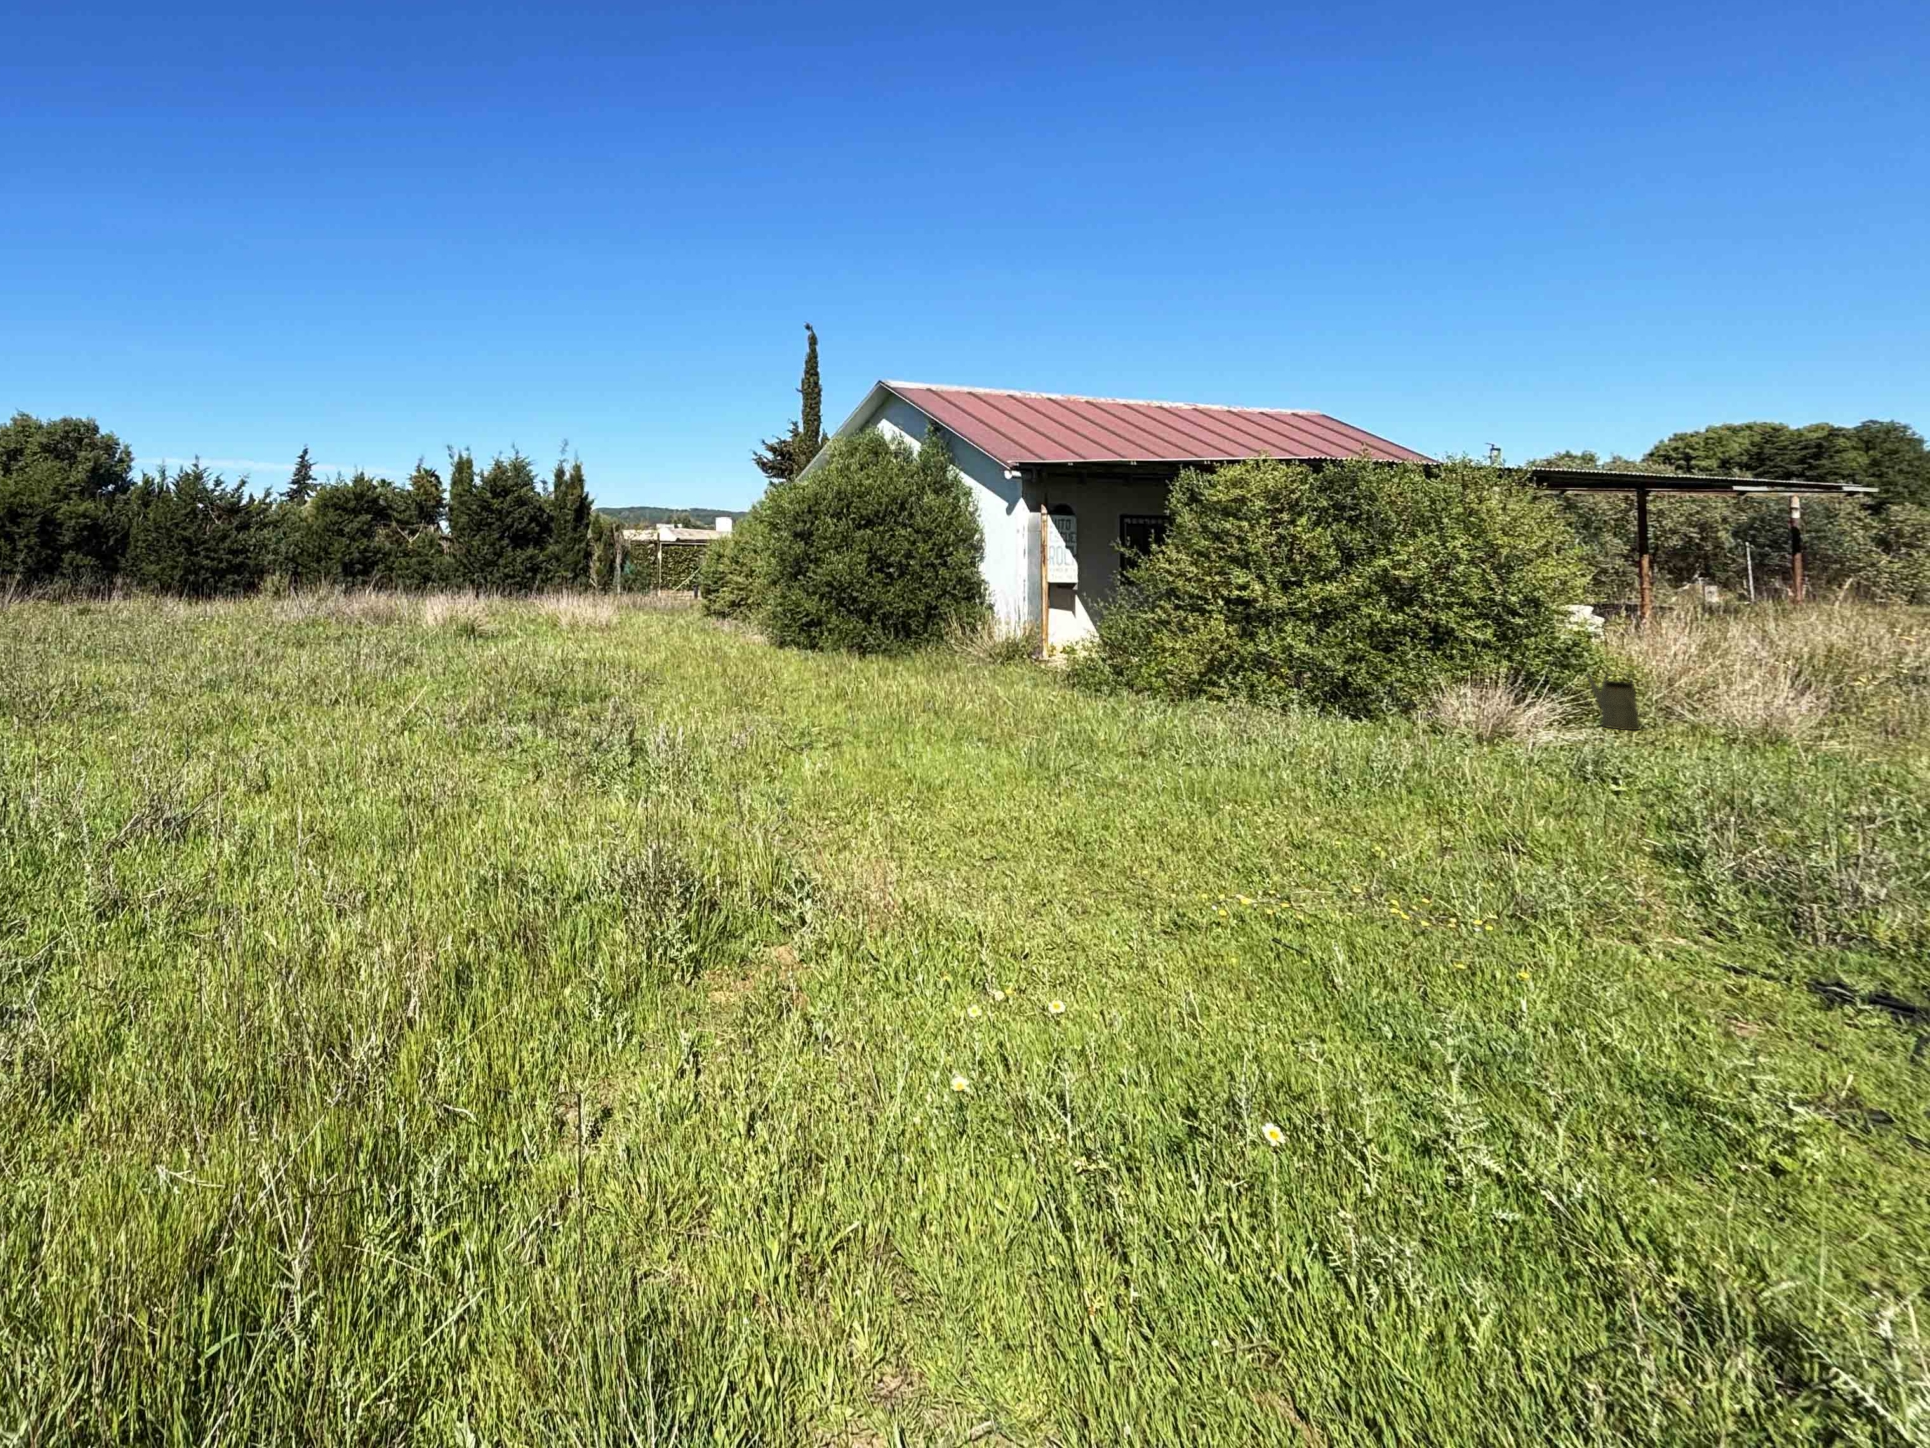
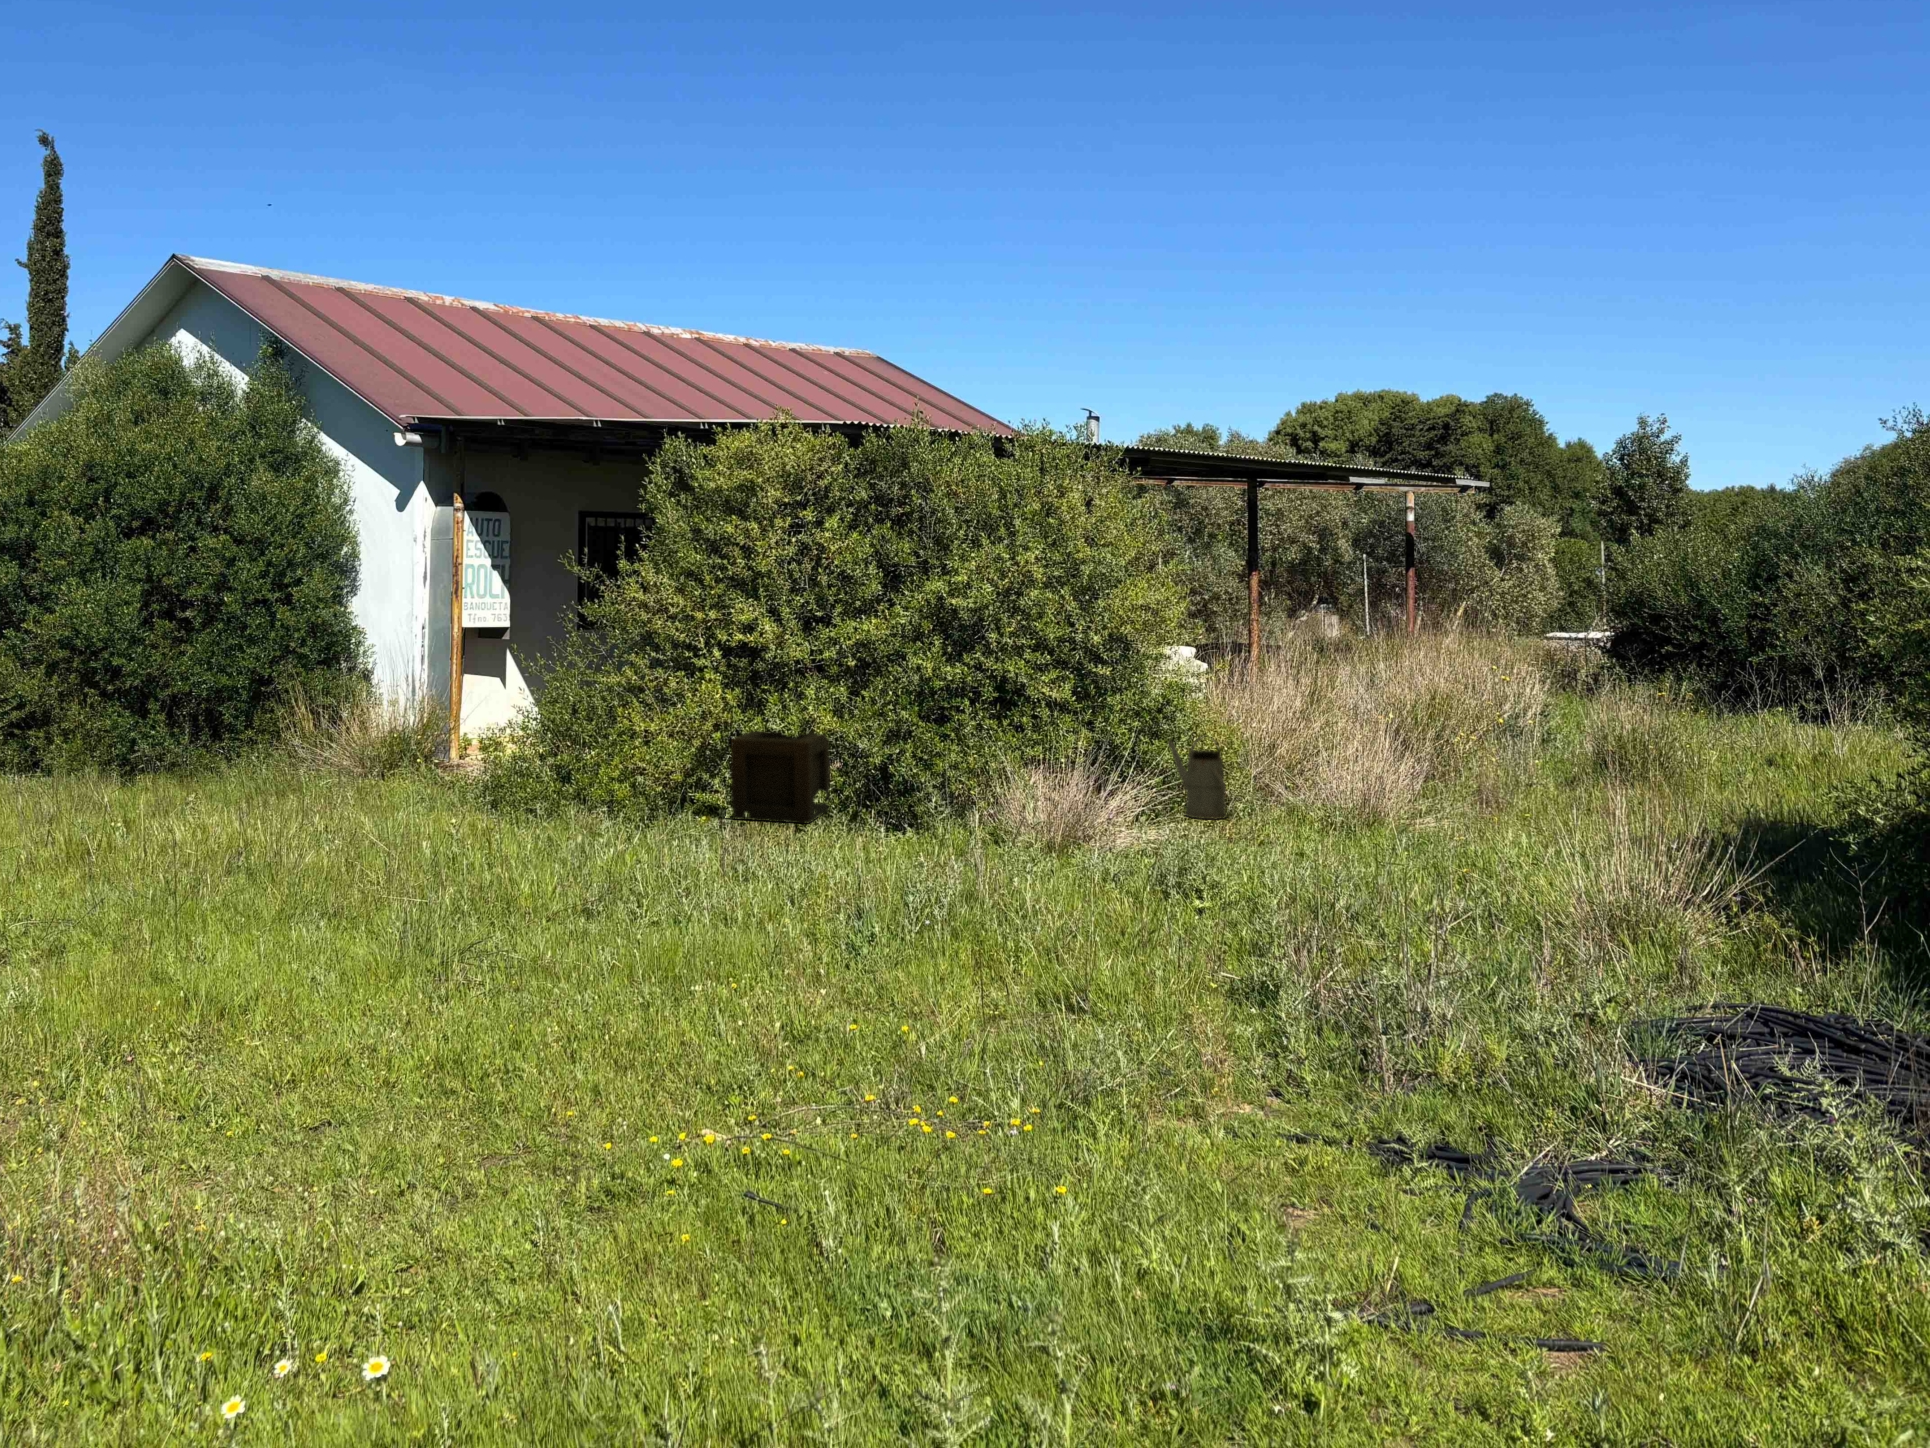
wooden crate: none [1230,649,1303,708] -> present [730,731,830,823]

